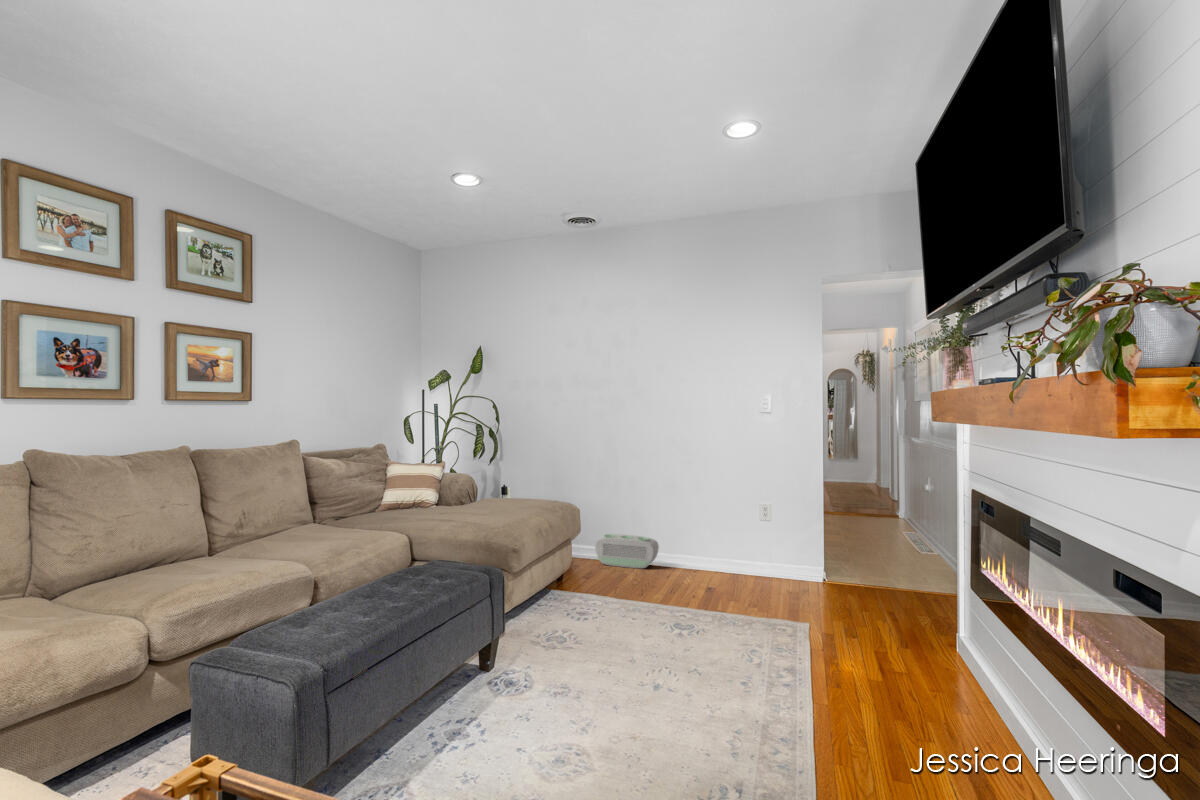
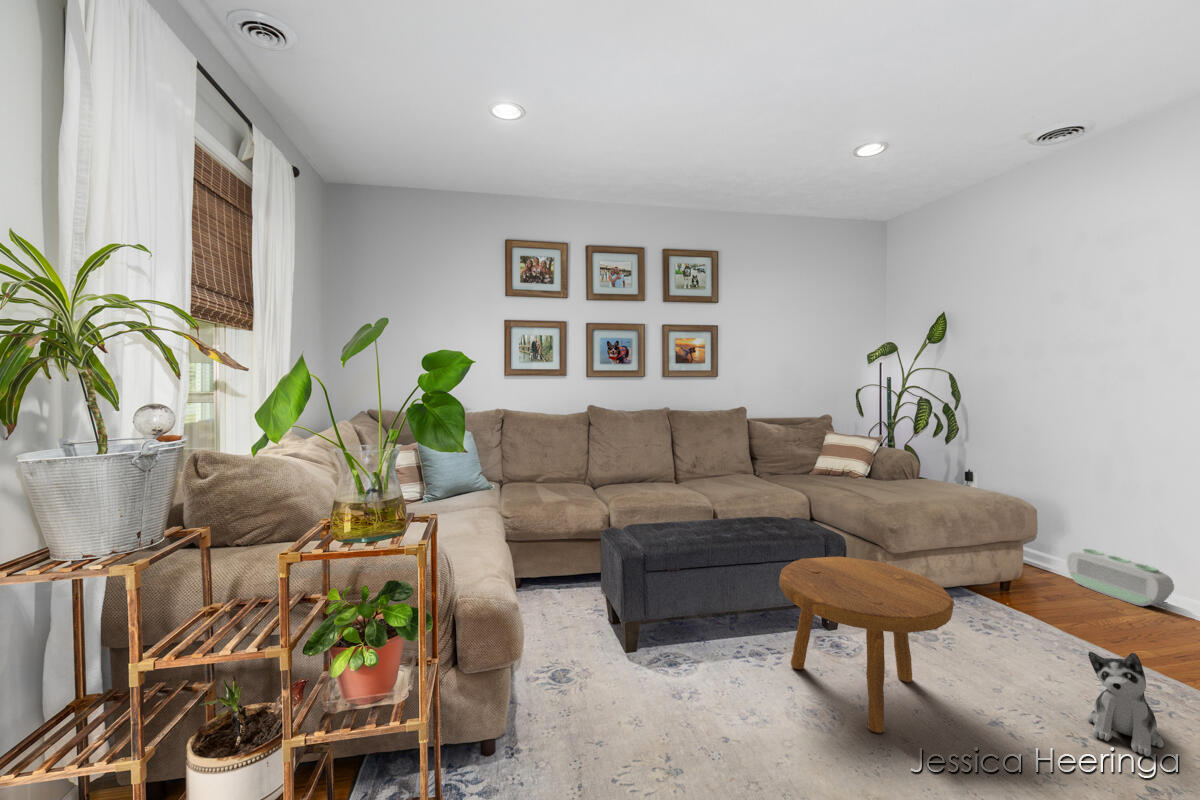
footstool: none [484,580,645,746] -> present [779,557,954,733]
plush toy: none [693,593,736,667] -> present [1087,652,1164,756]

